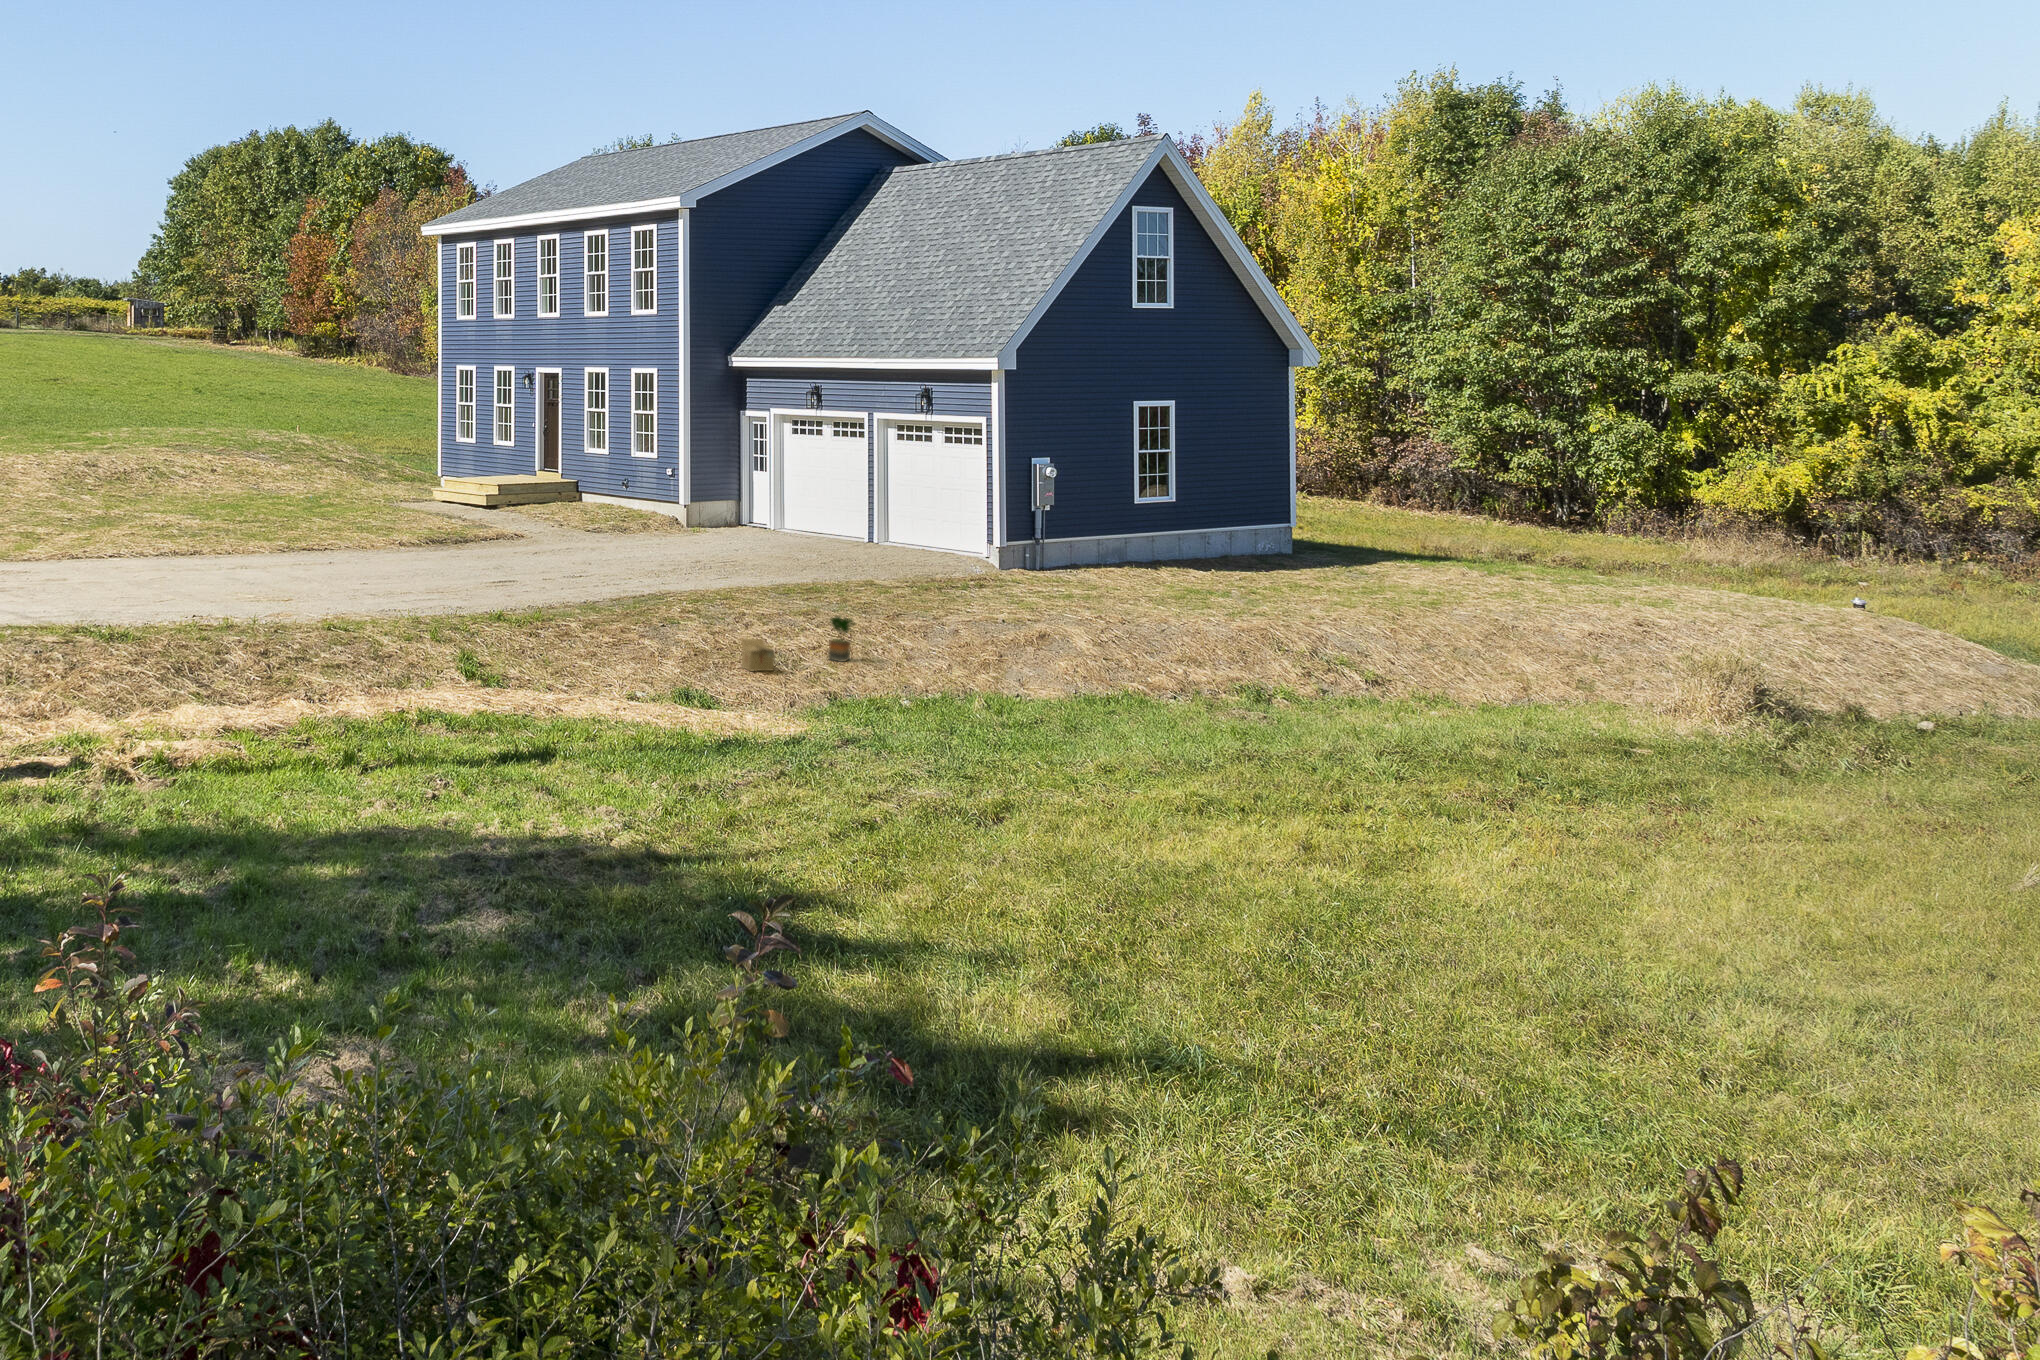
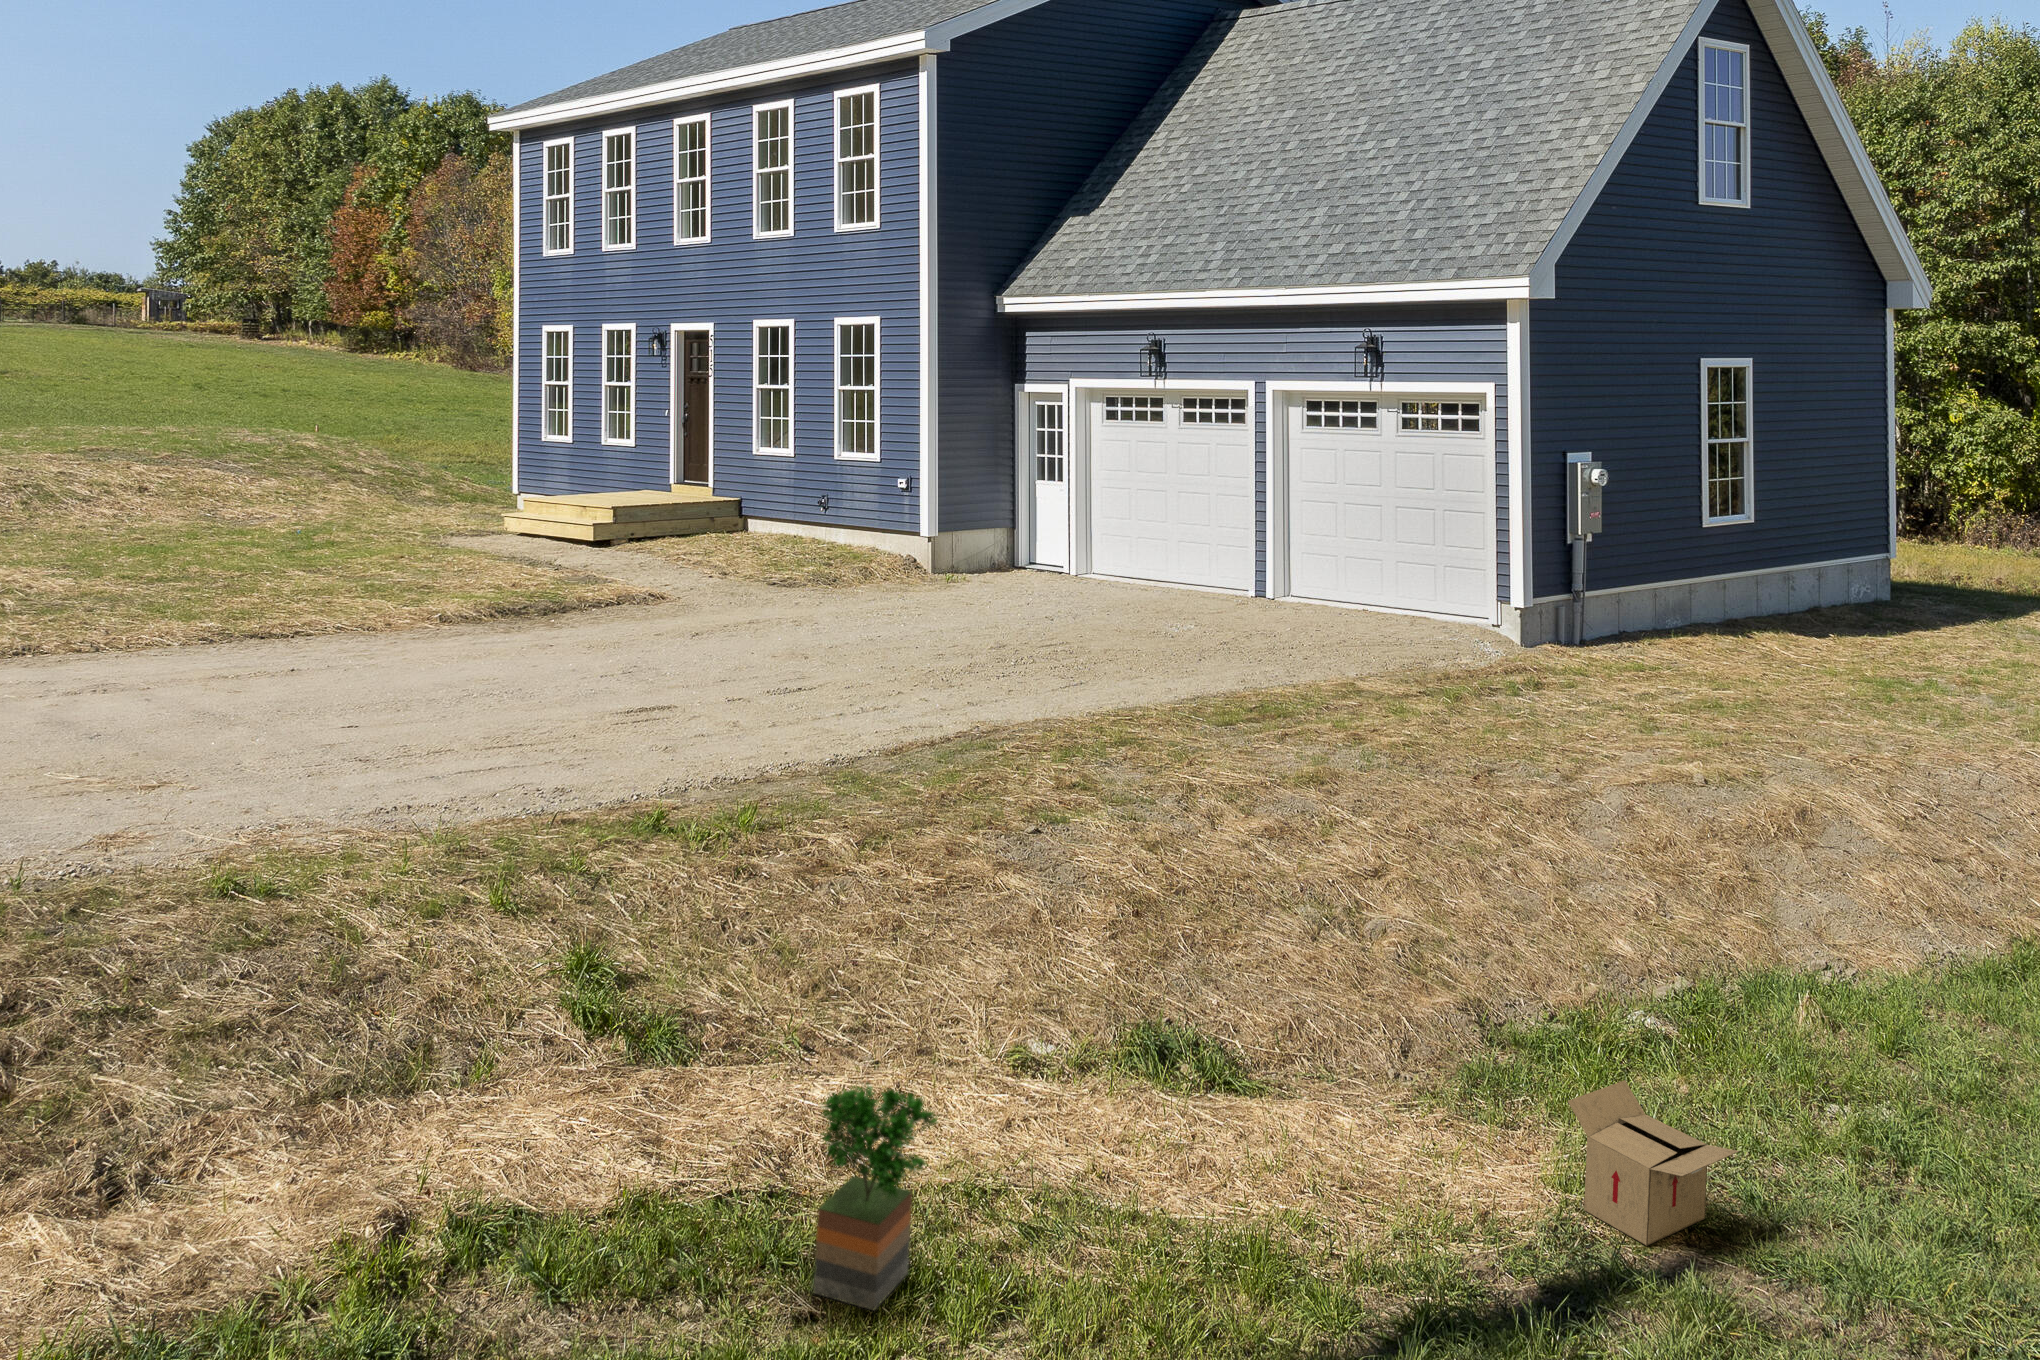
potted tree: present [828,616,855,662] -> present [813,1085,937,1310]

